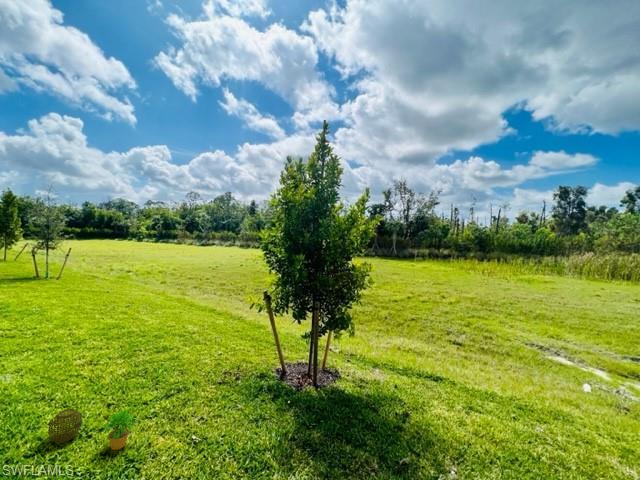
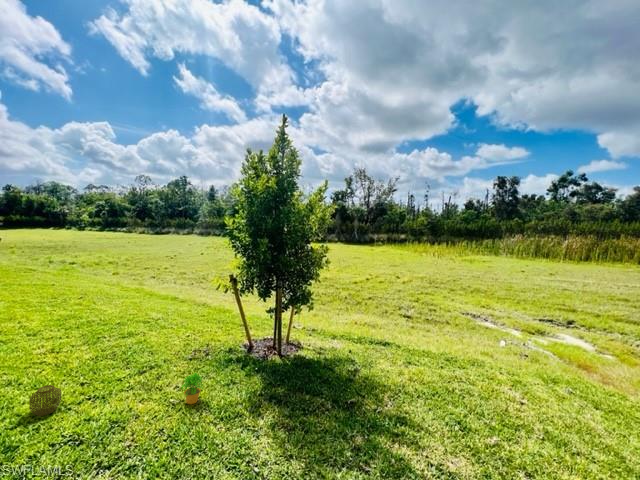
potted plant: present [104,410,133,450] -> present [182,373,203,404]

